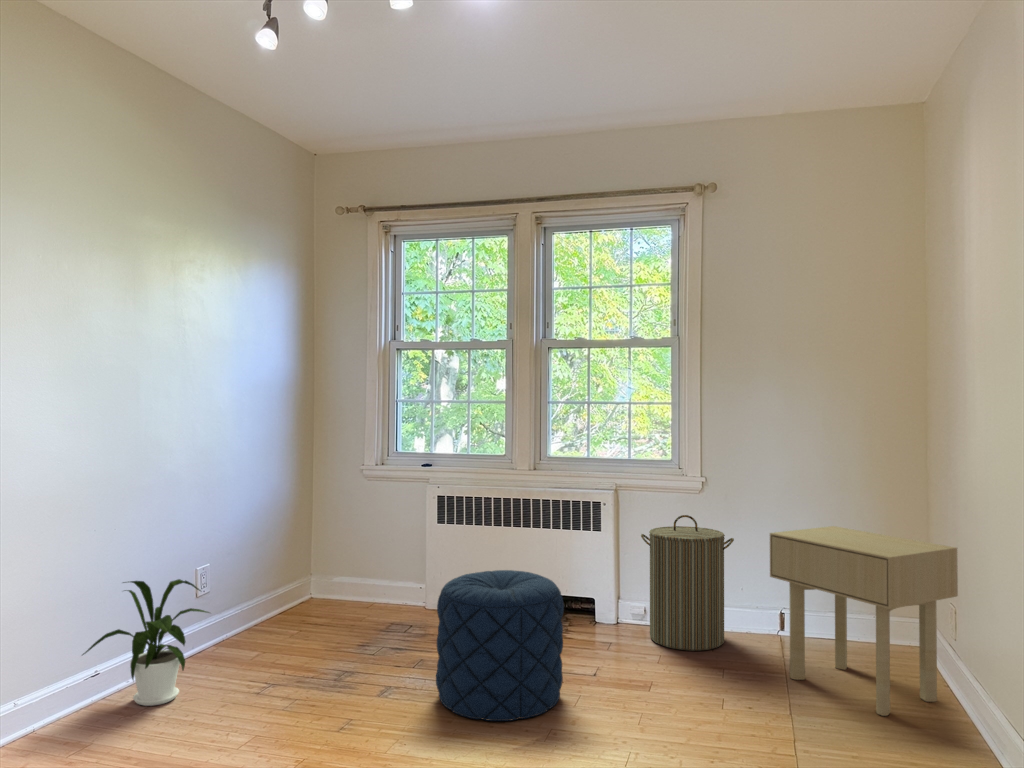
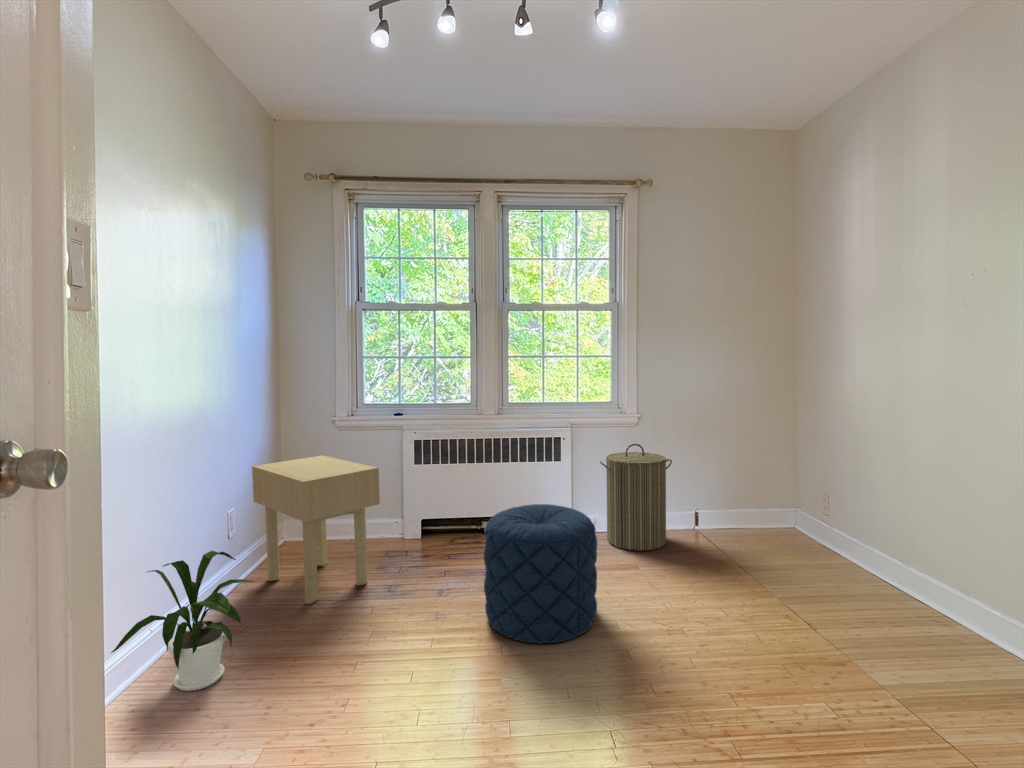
side table: present [770,526,958,716] -> present [252,455,380,604]

